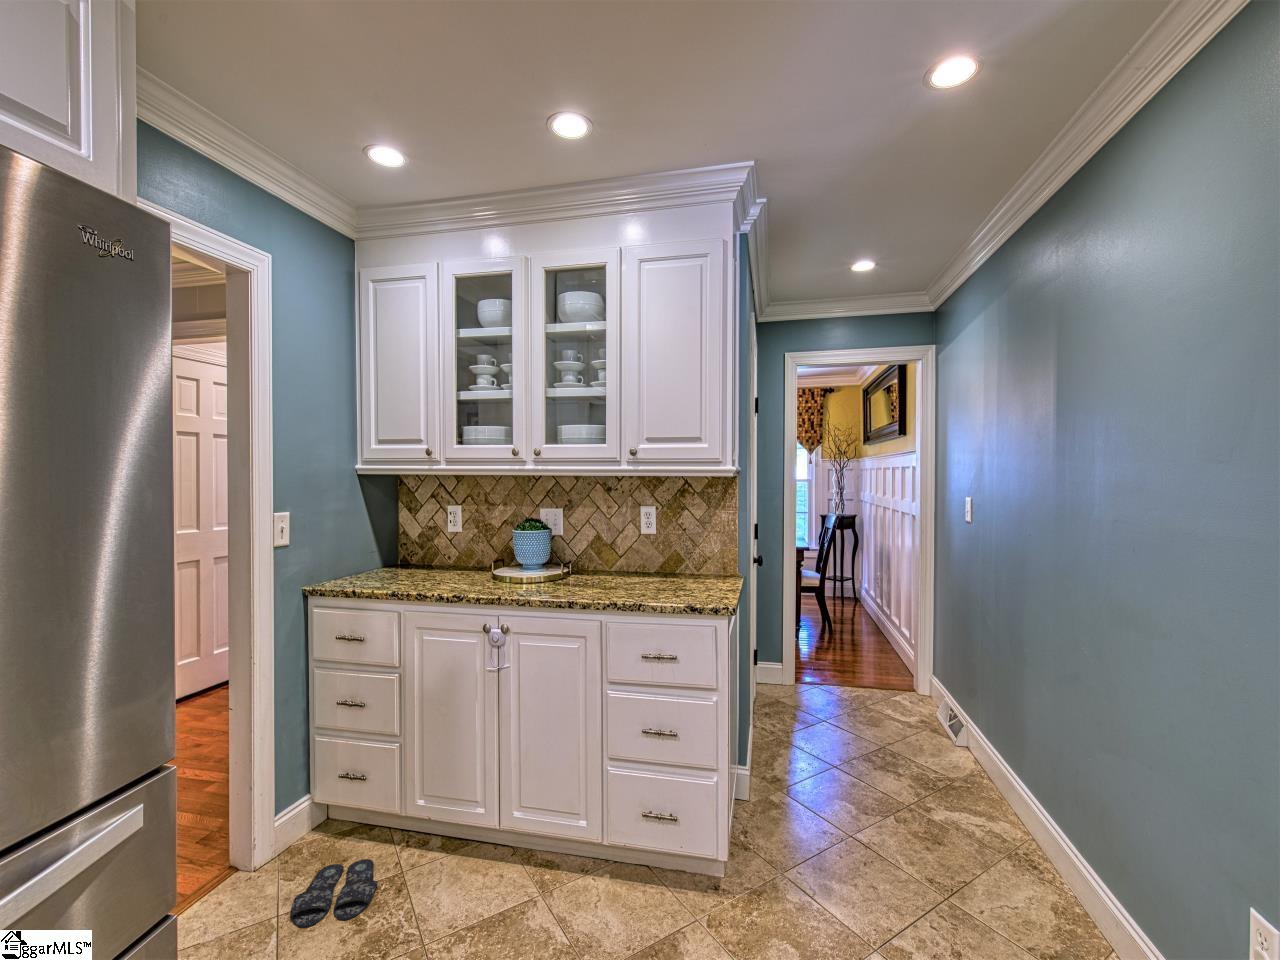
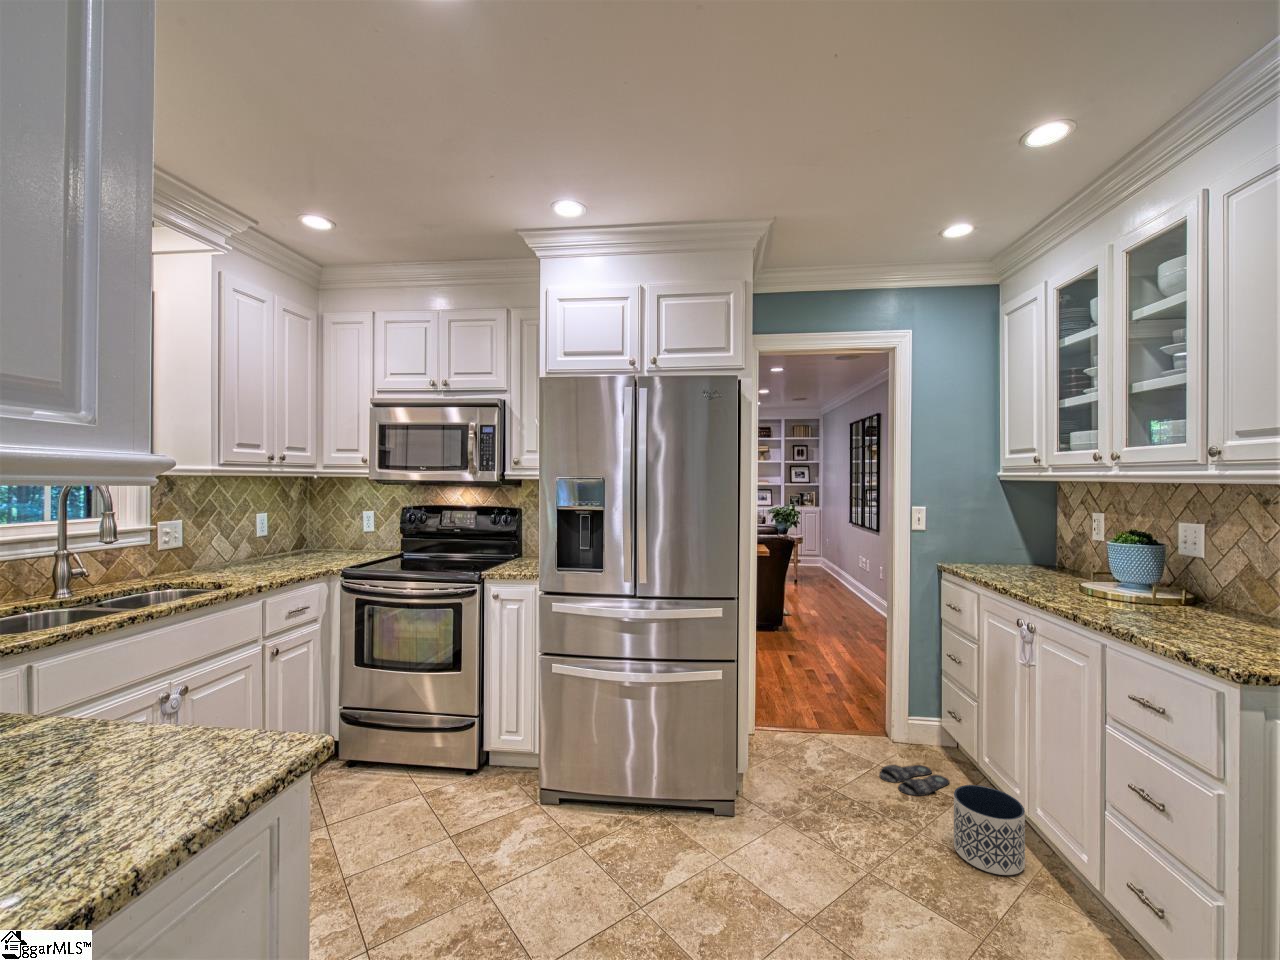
planter: none [458,817,529,925] -> present [954,785,1025,875]

